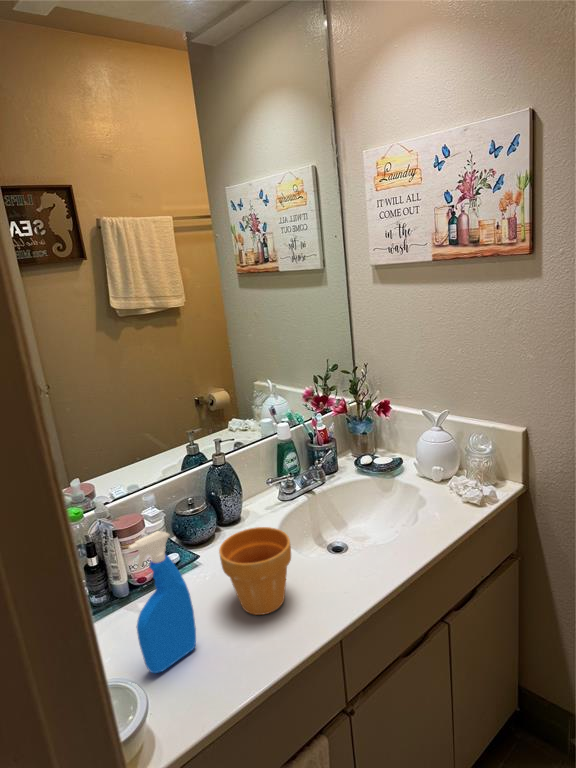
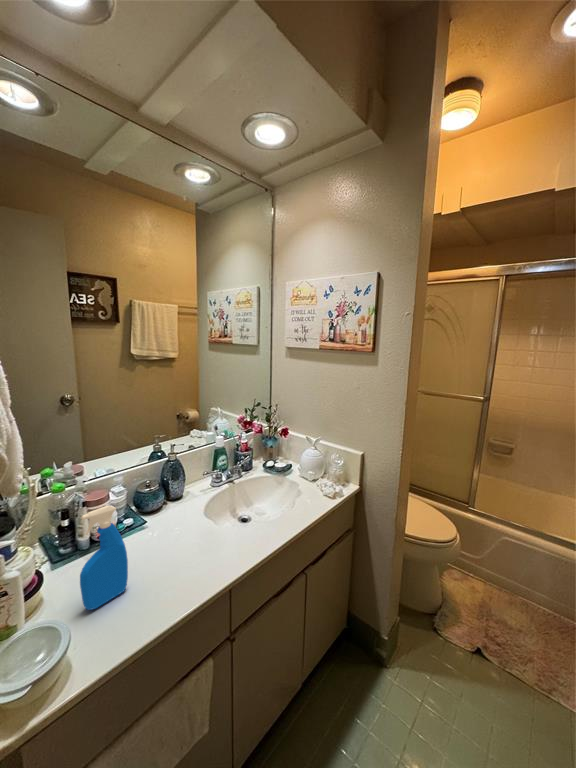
flower pot: present [219,527,291,615] -> none [155,505,205,567]

